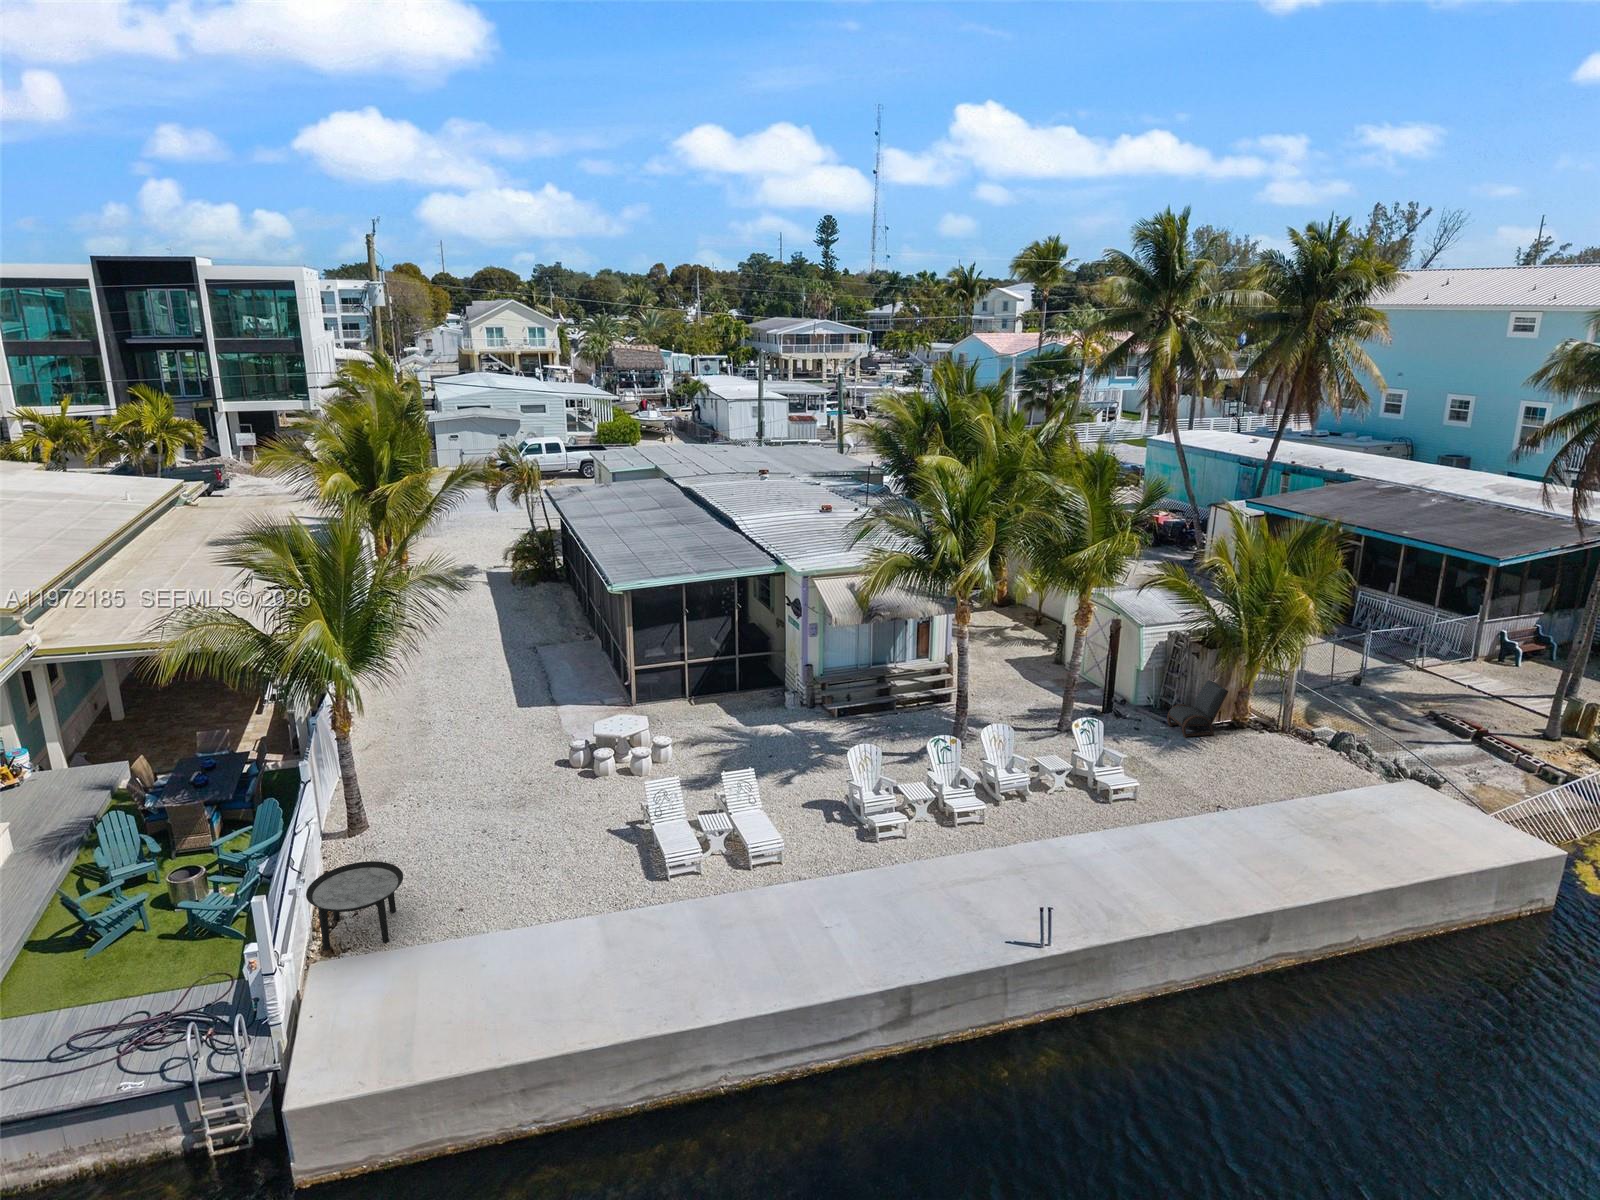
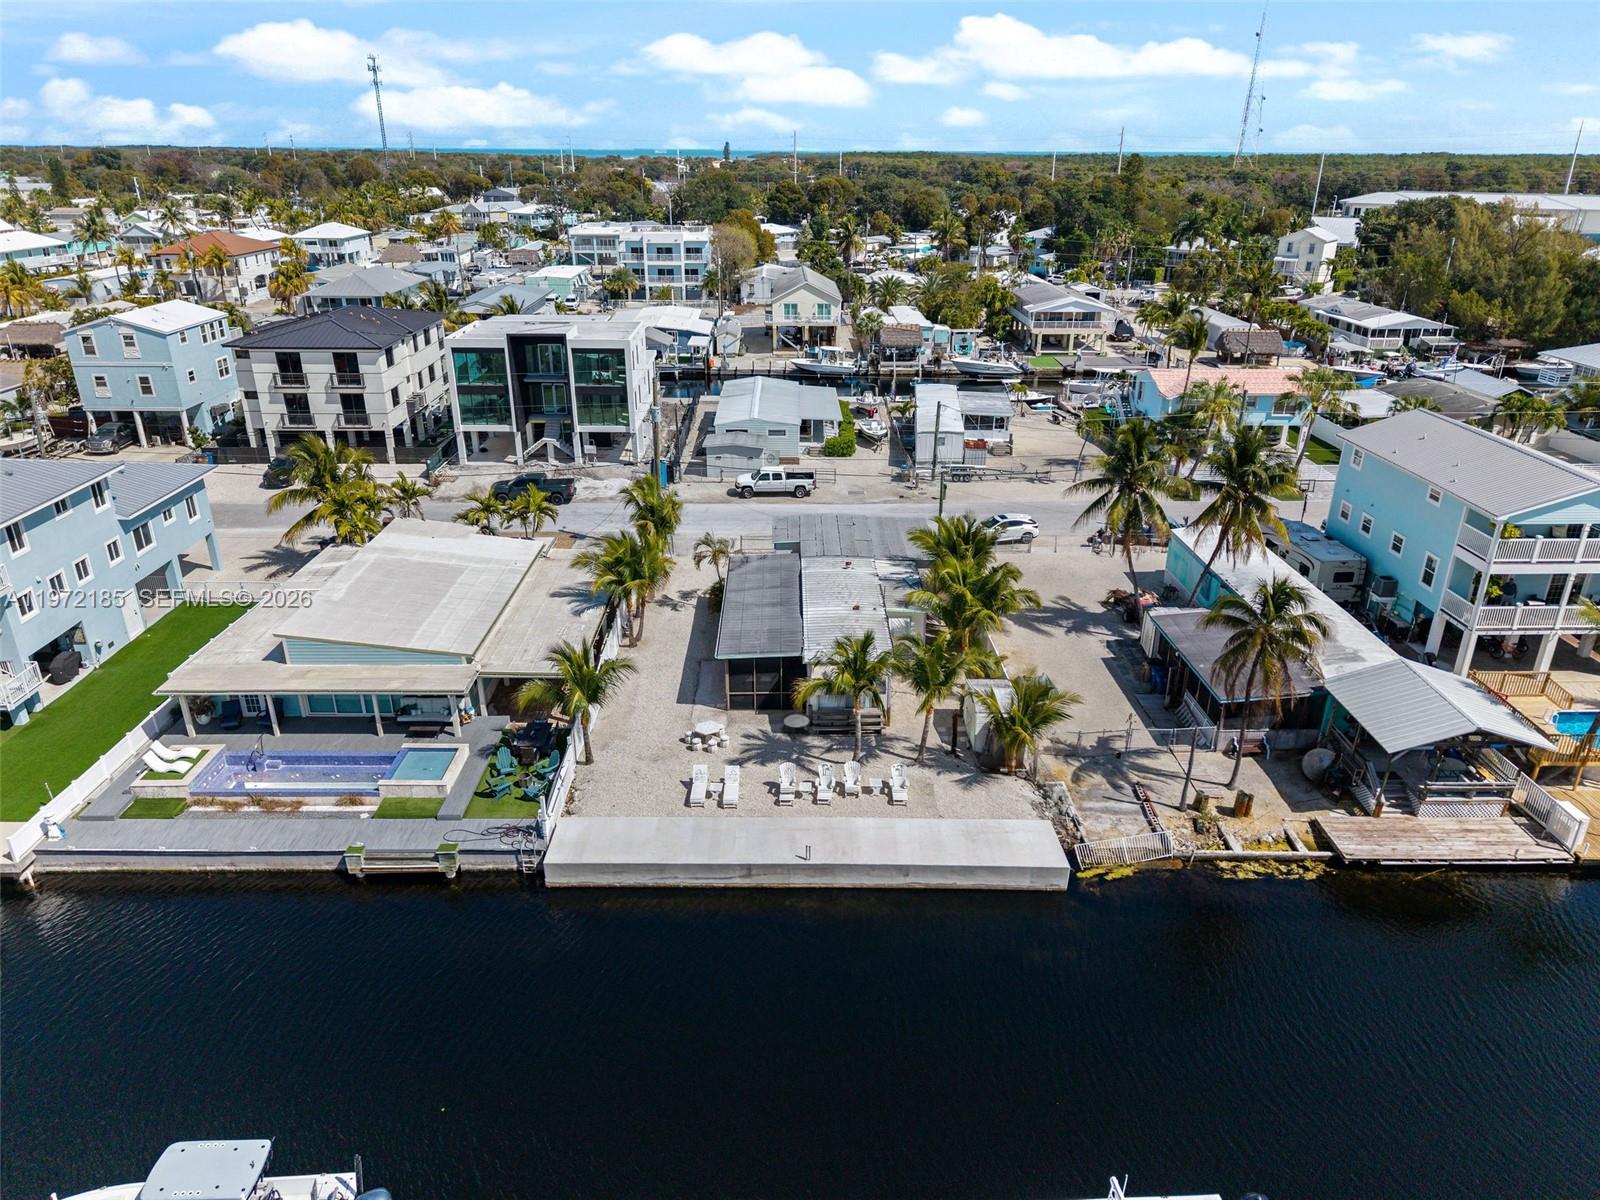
round table: present [306,861,403,951] -> present [782,713,811,741]

